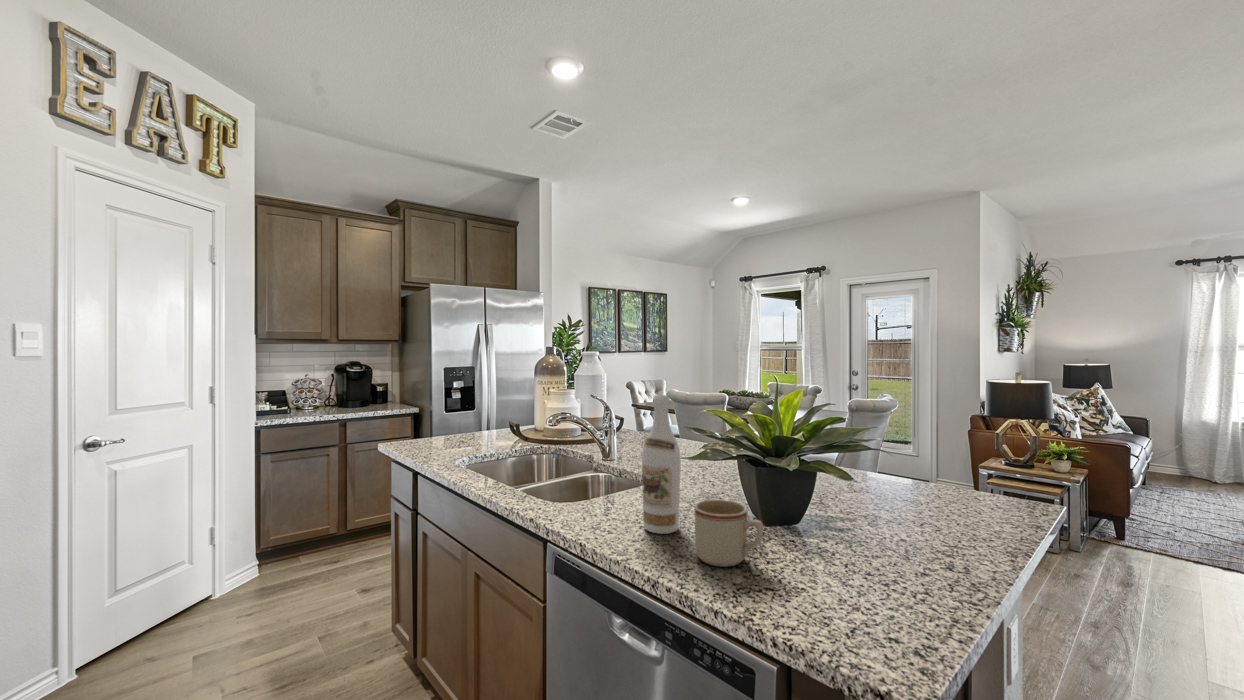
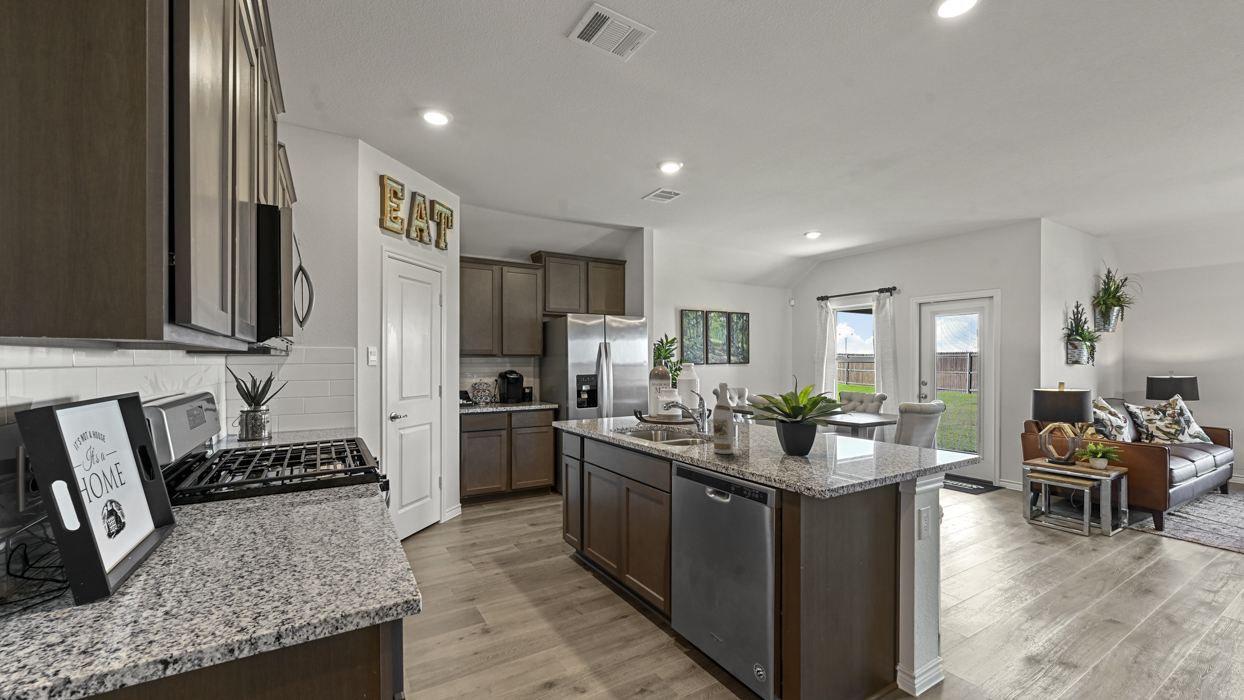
mug: present [695,500,763,567] -> none [737,434,769,462]

